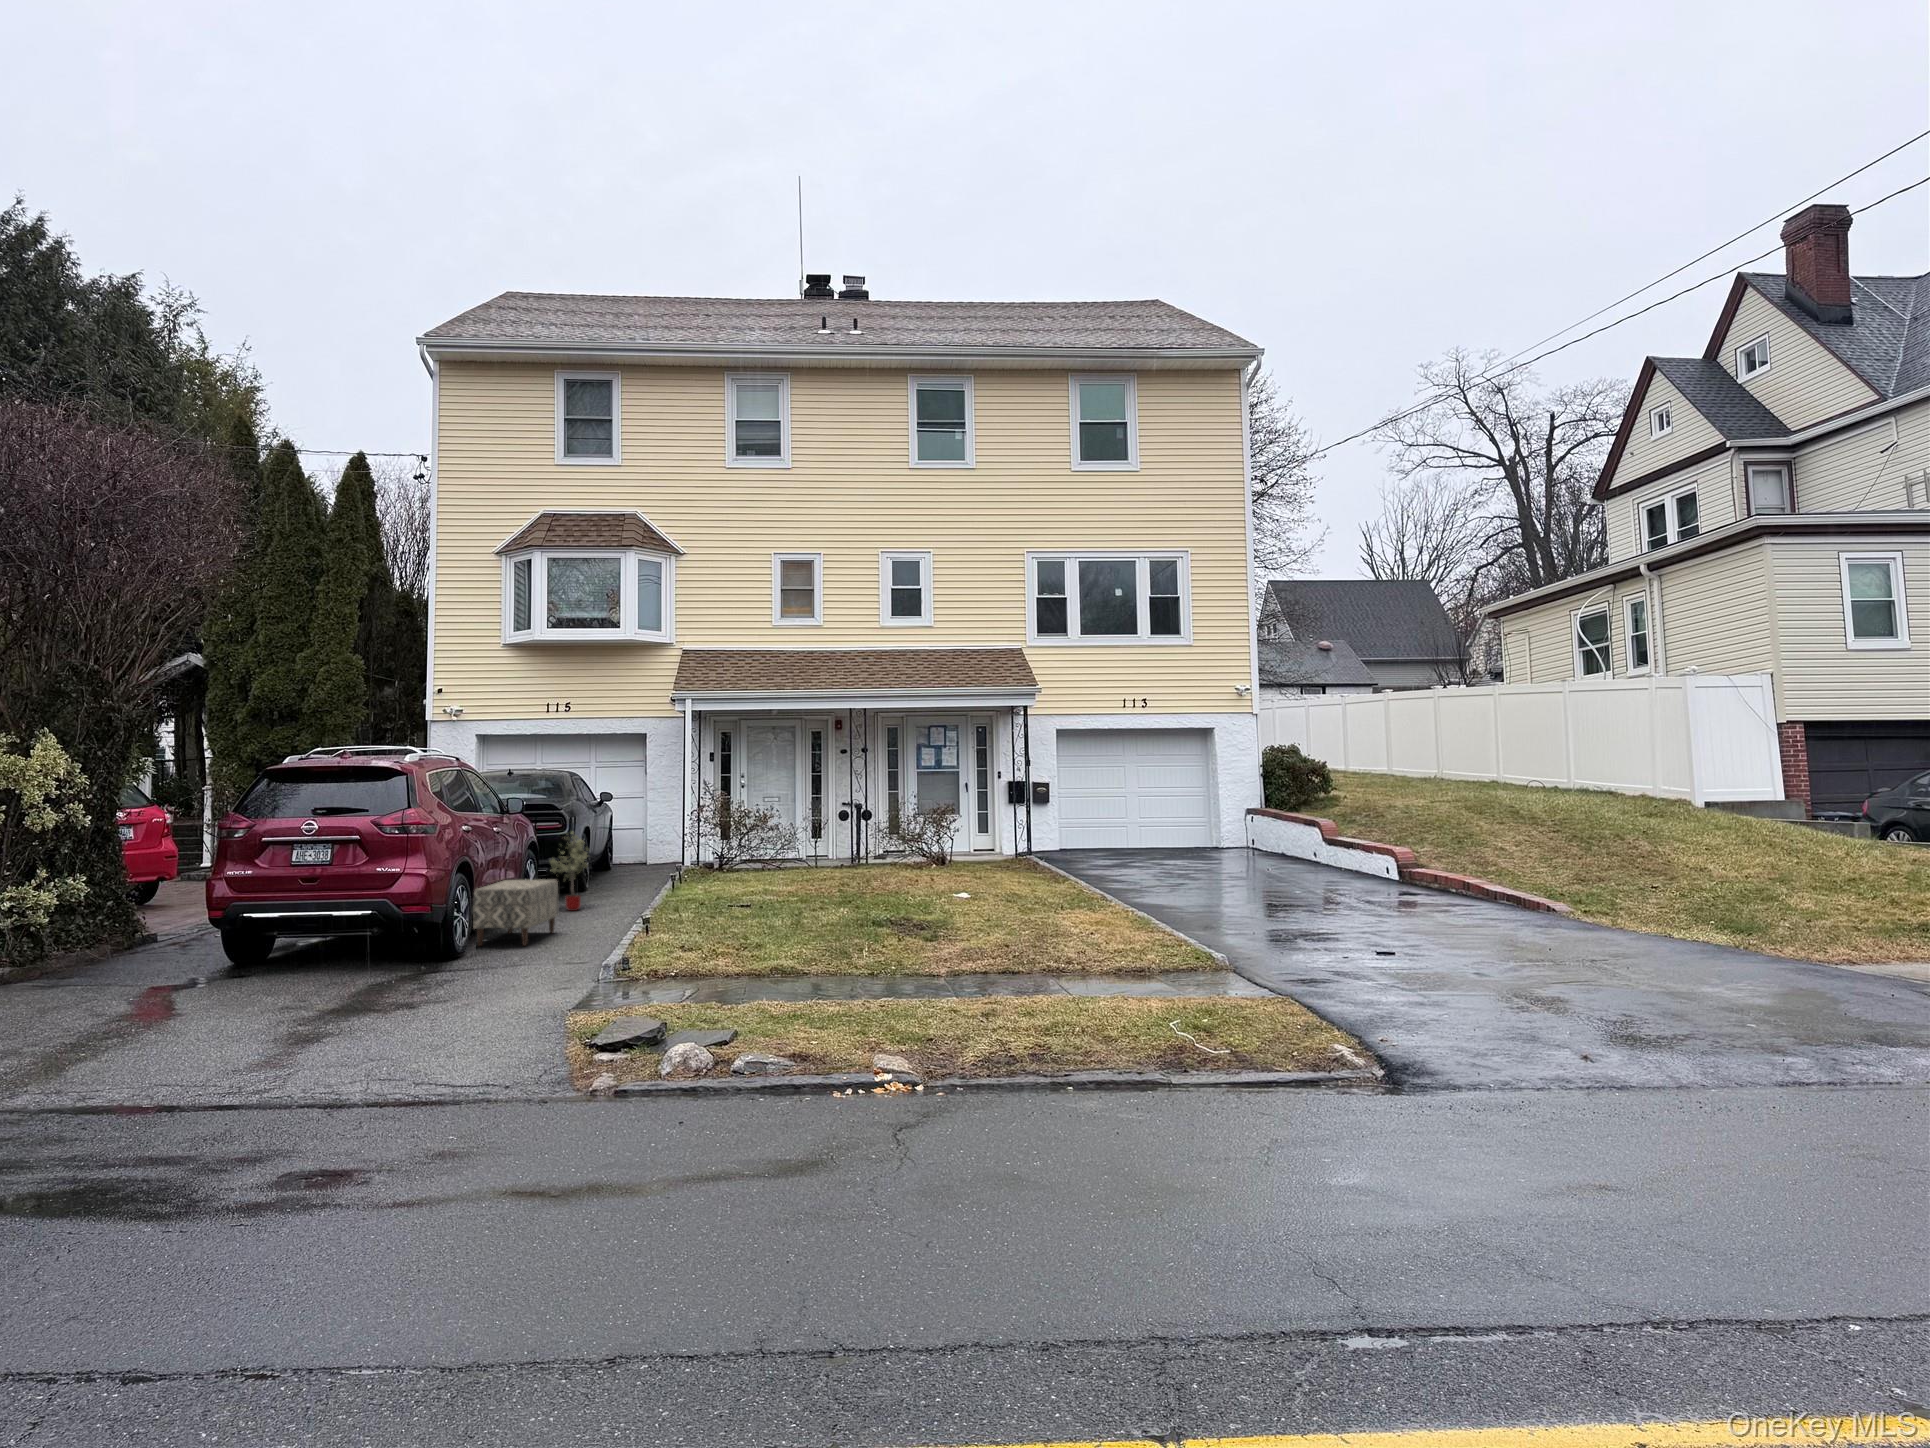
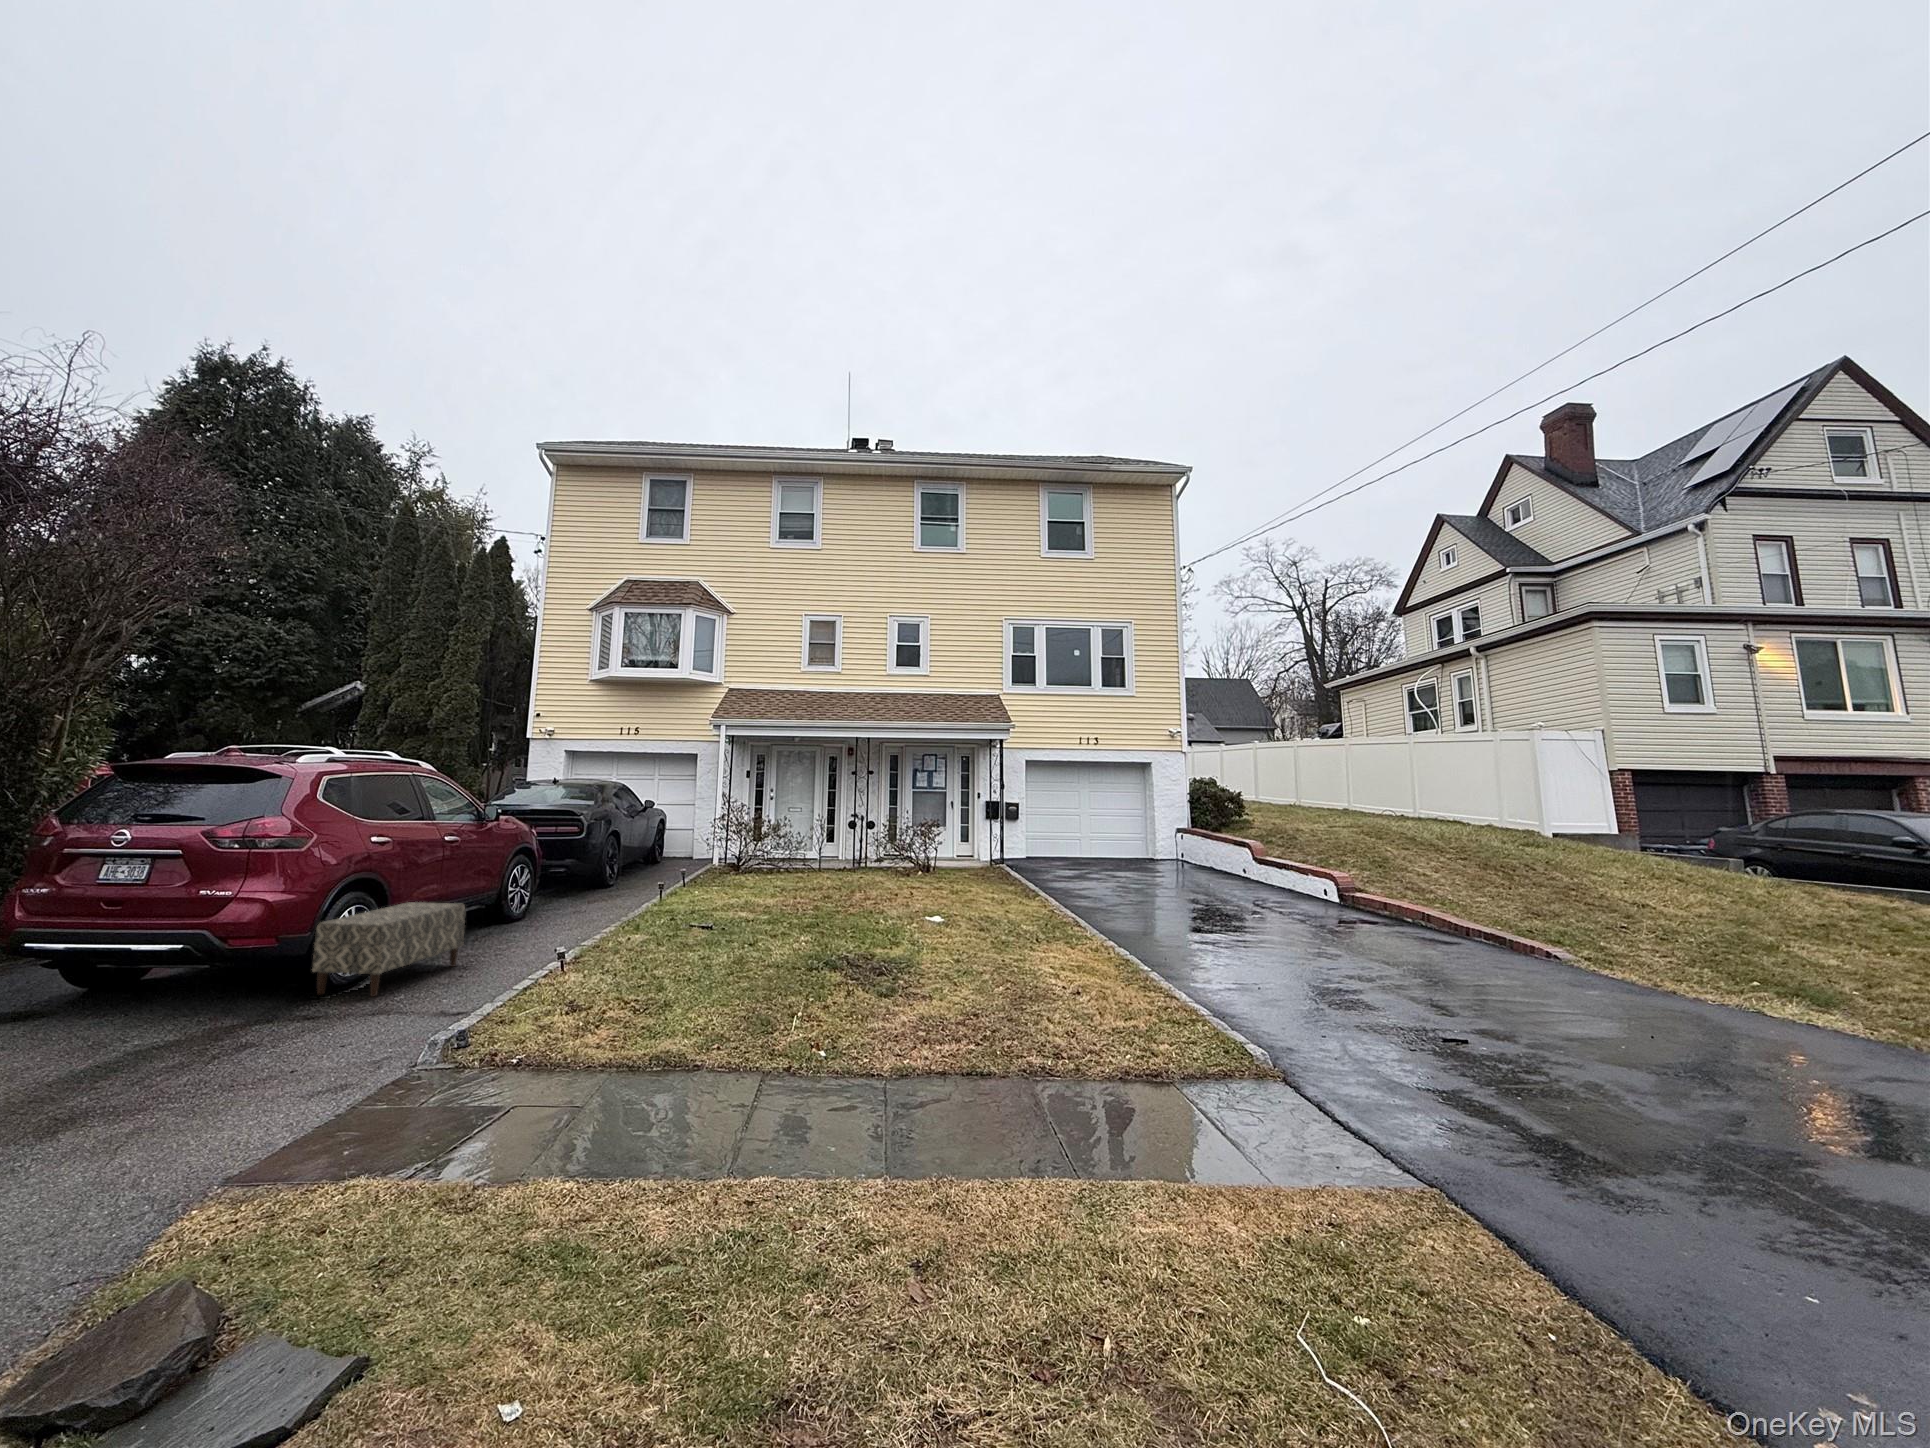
potted tree: present [550,832,587,911] -> none [515,841,565,923]

